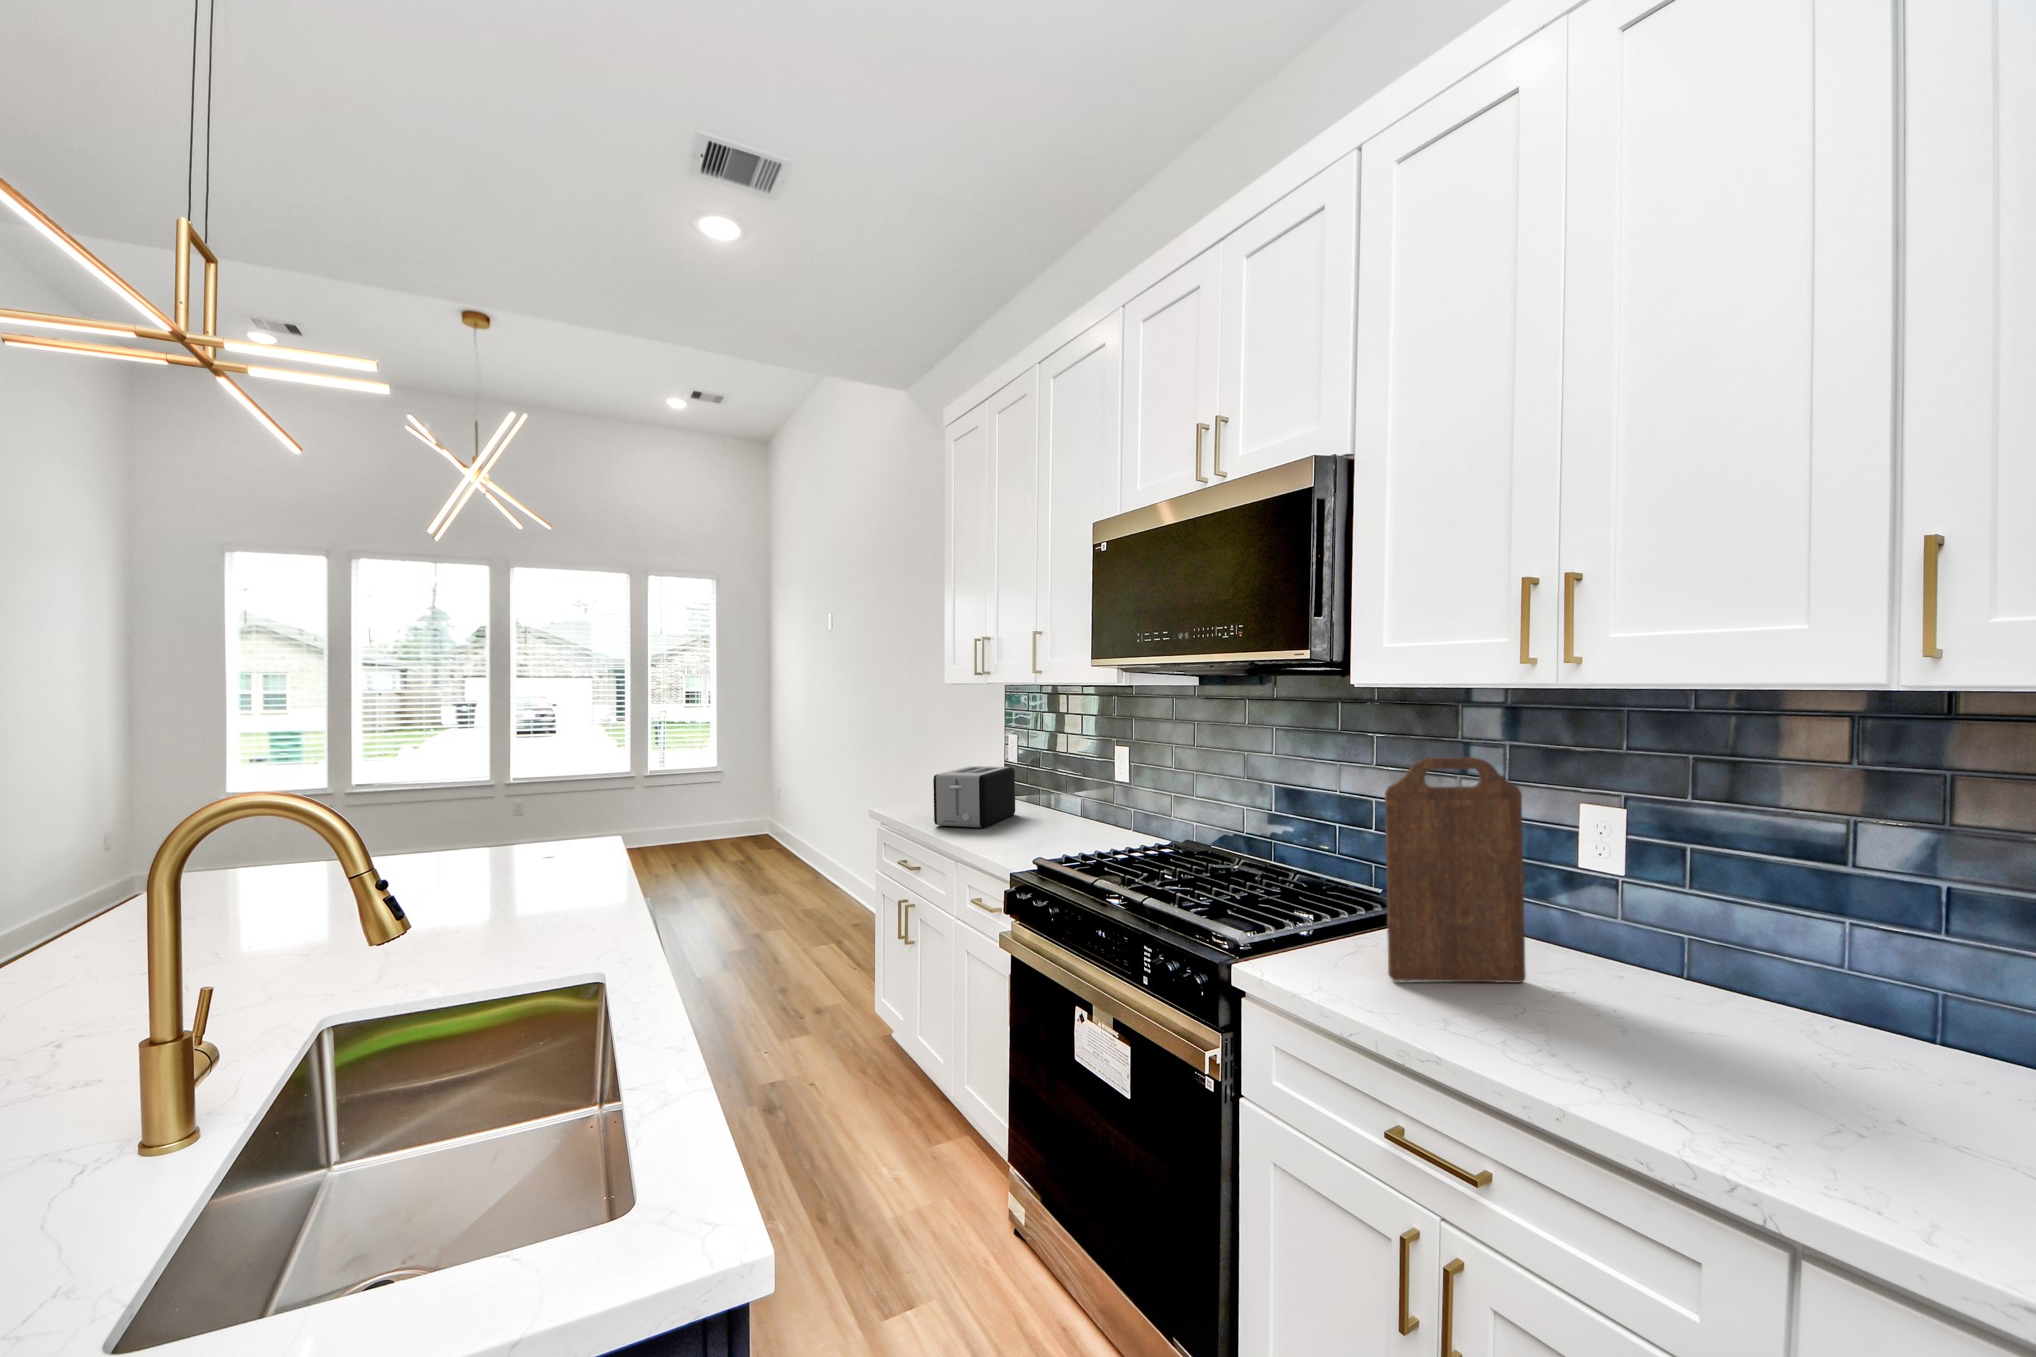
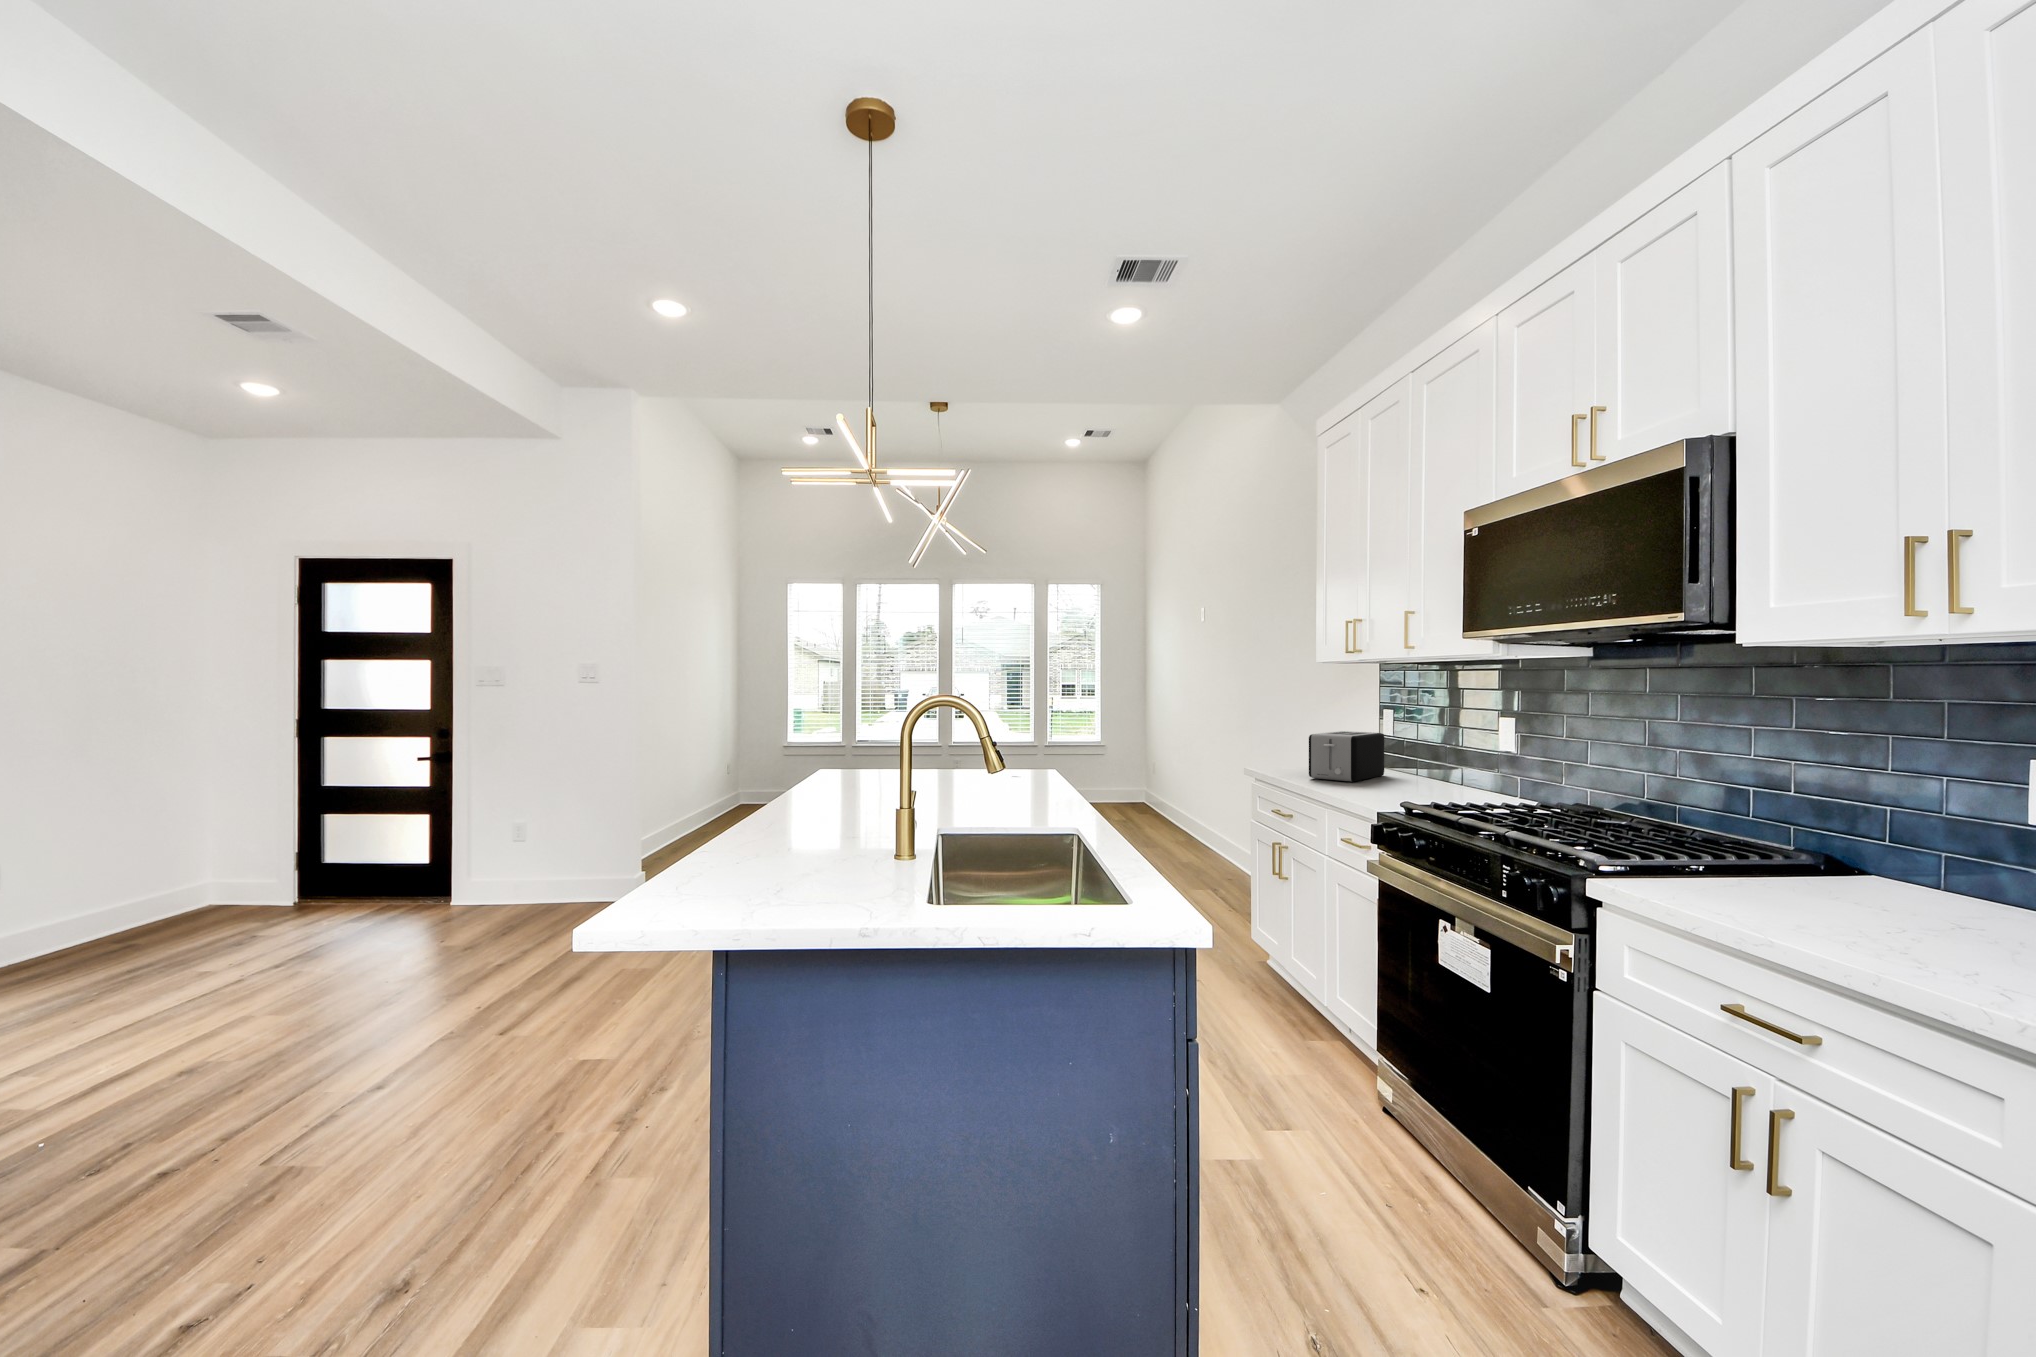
cutting board: present [1385,757,1526,983] -> none [1750,704,1910,914]

